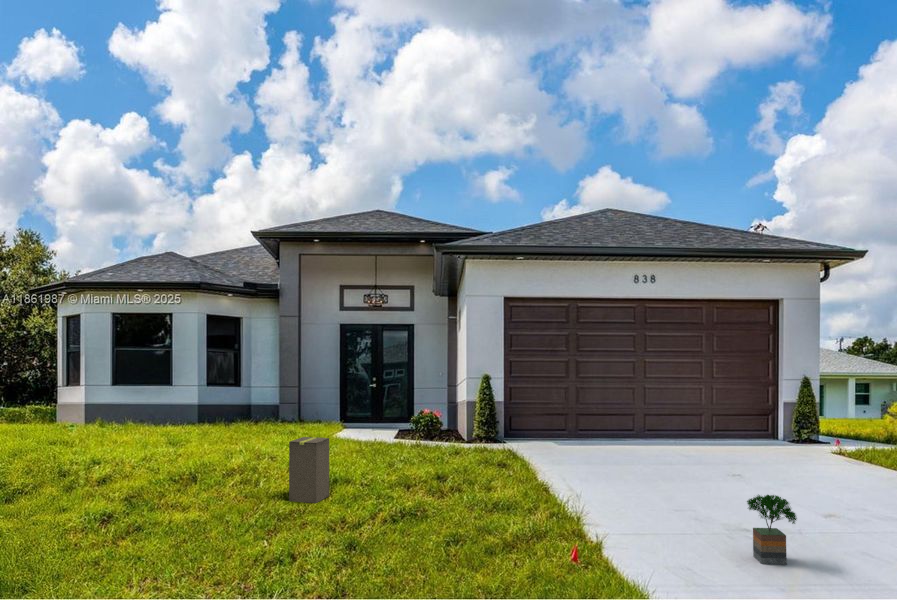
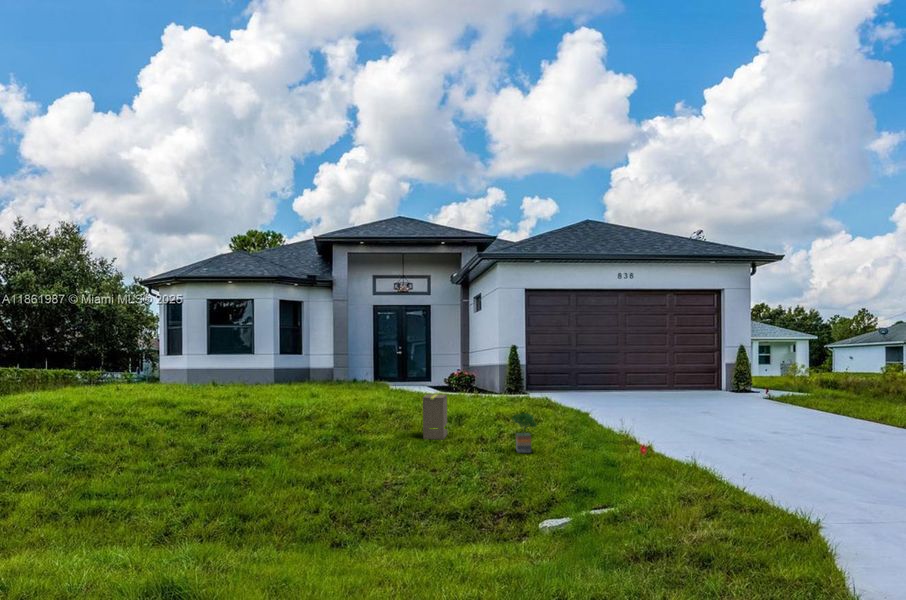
potted tree: present [747,495,797,565] -> present [512,414,537,453]

